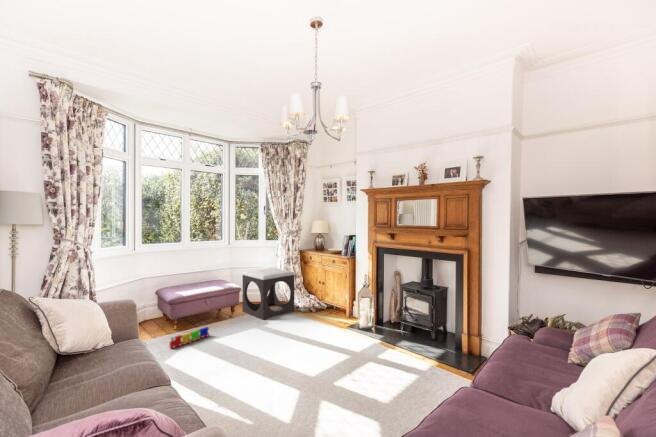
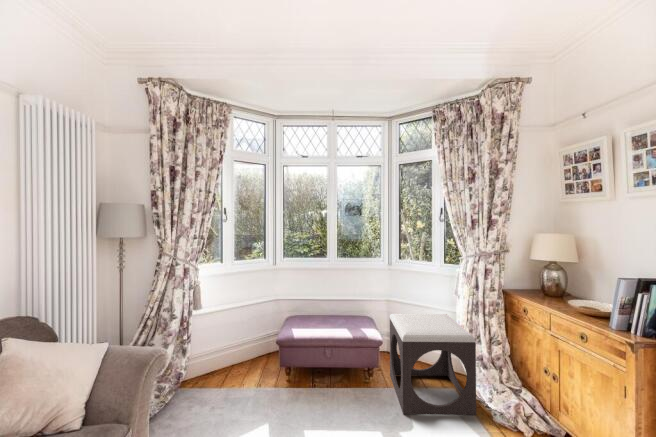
toy train: present [170,327,209,348] -> none [242,399,302,420]

